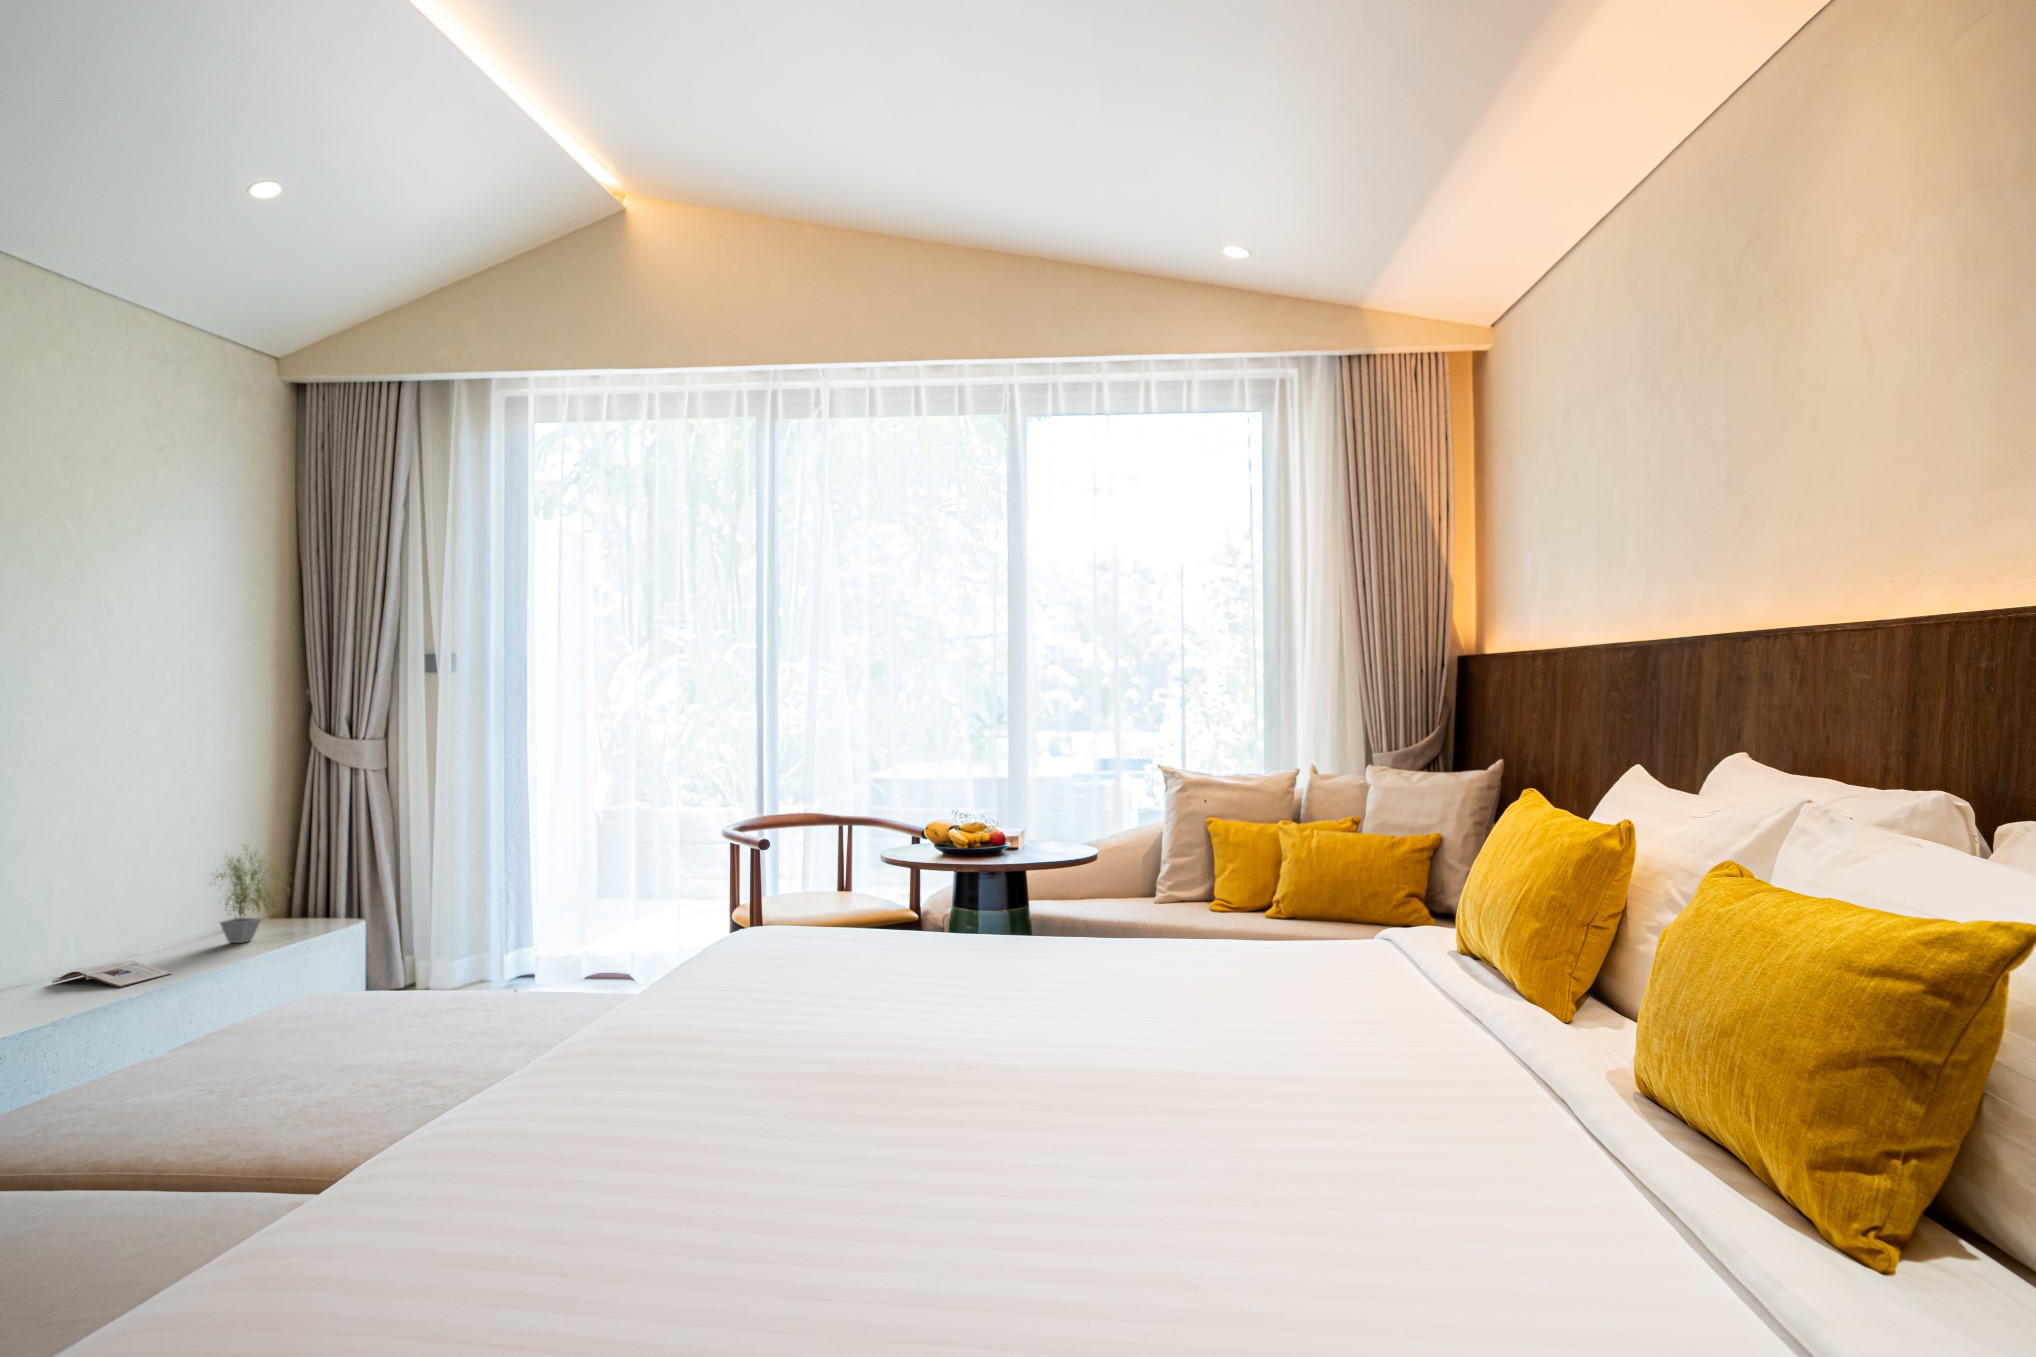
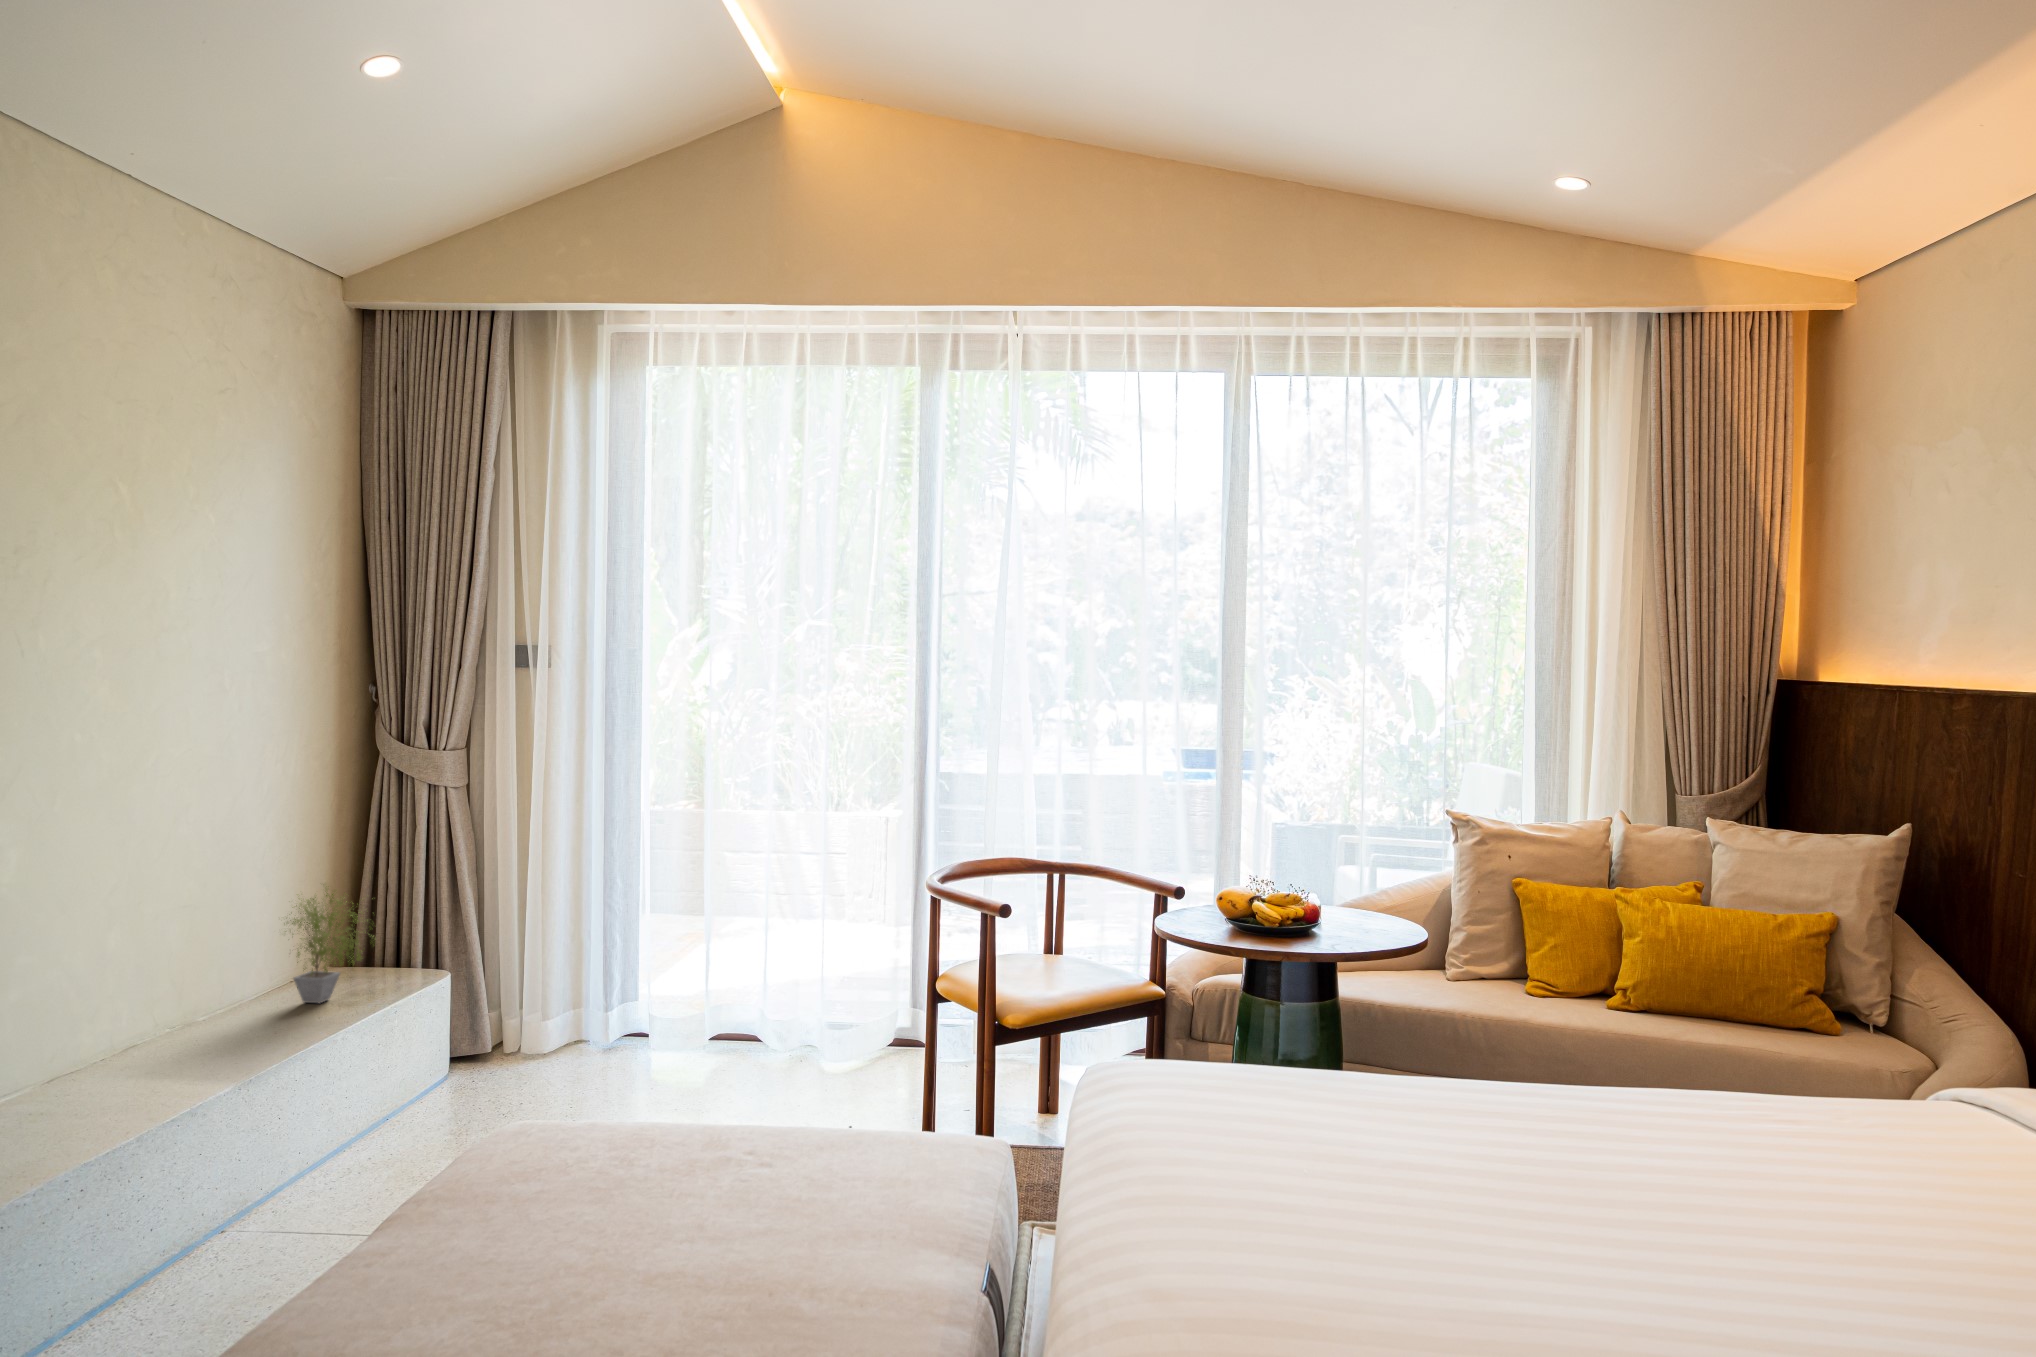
magazine: present [52,960,172,987] -> none [121,1031,261,1070]

